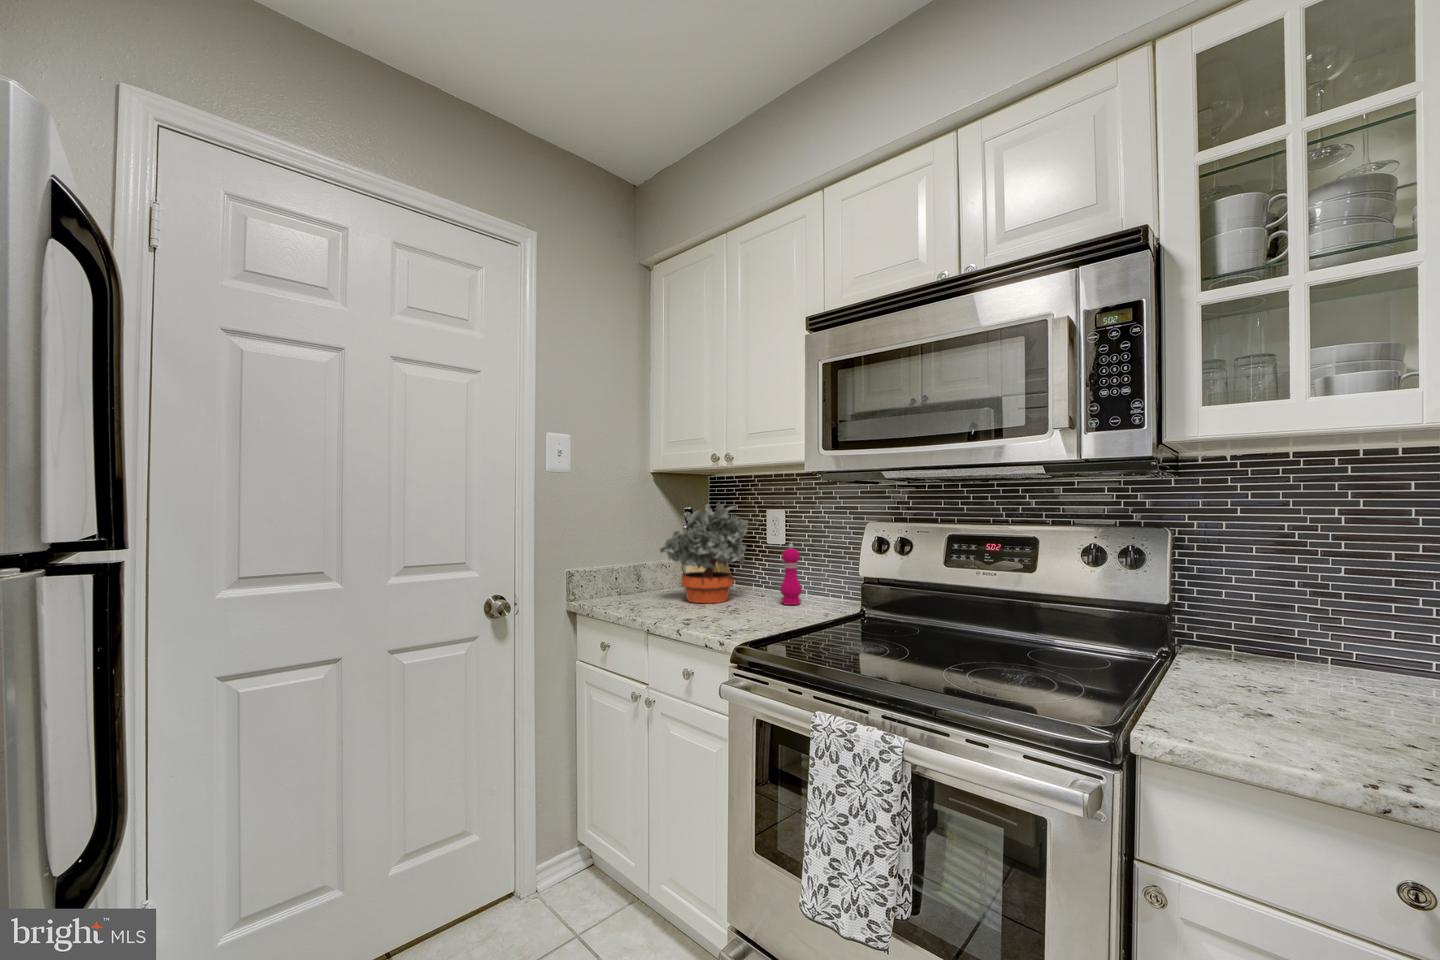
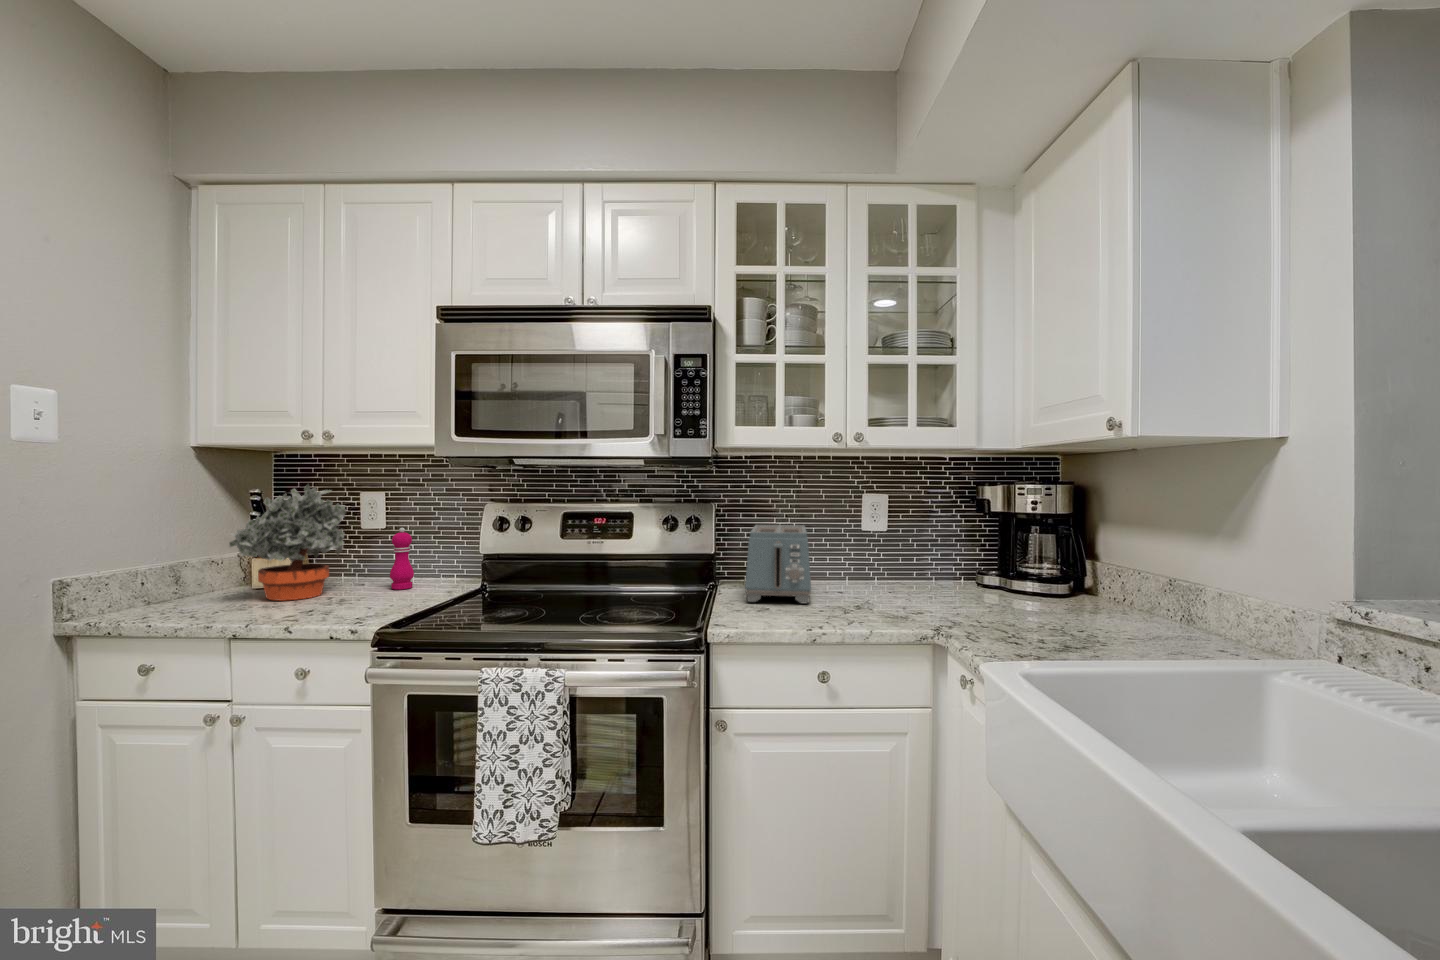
toaster: none [1227,567,1393,723] -> present [745,525,811,603]

